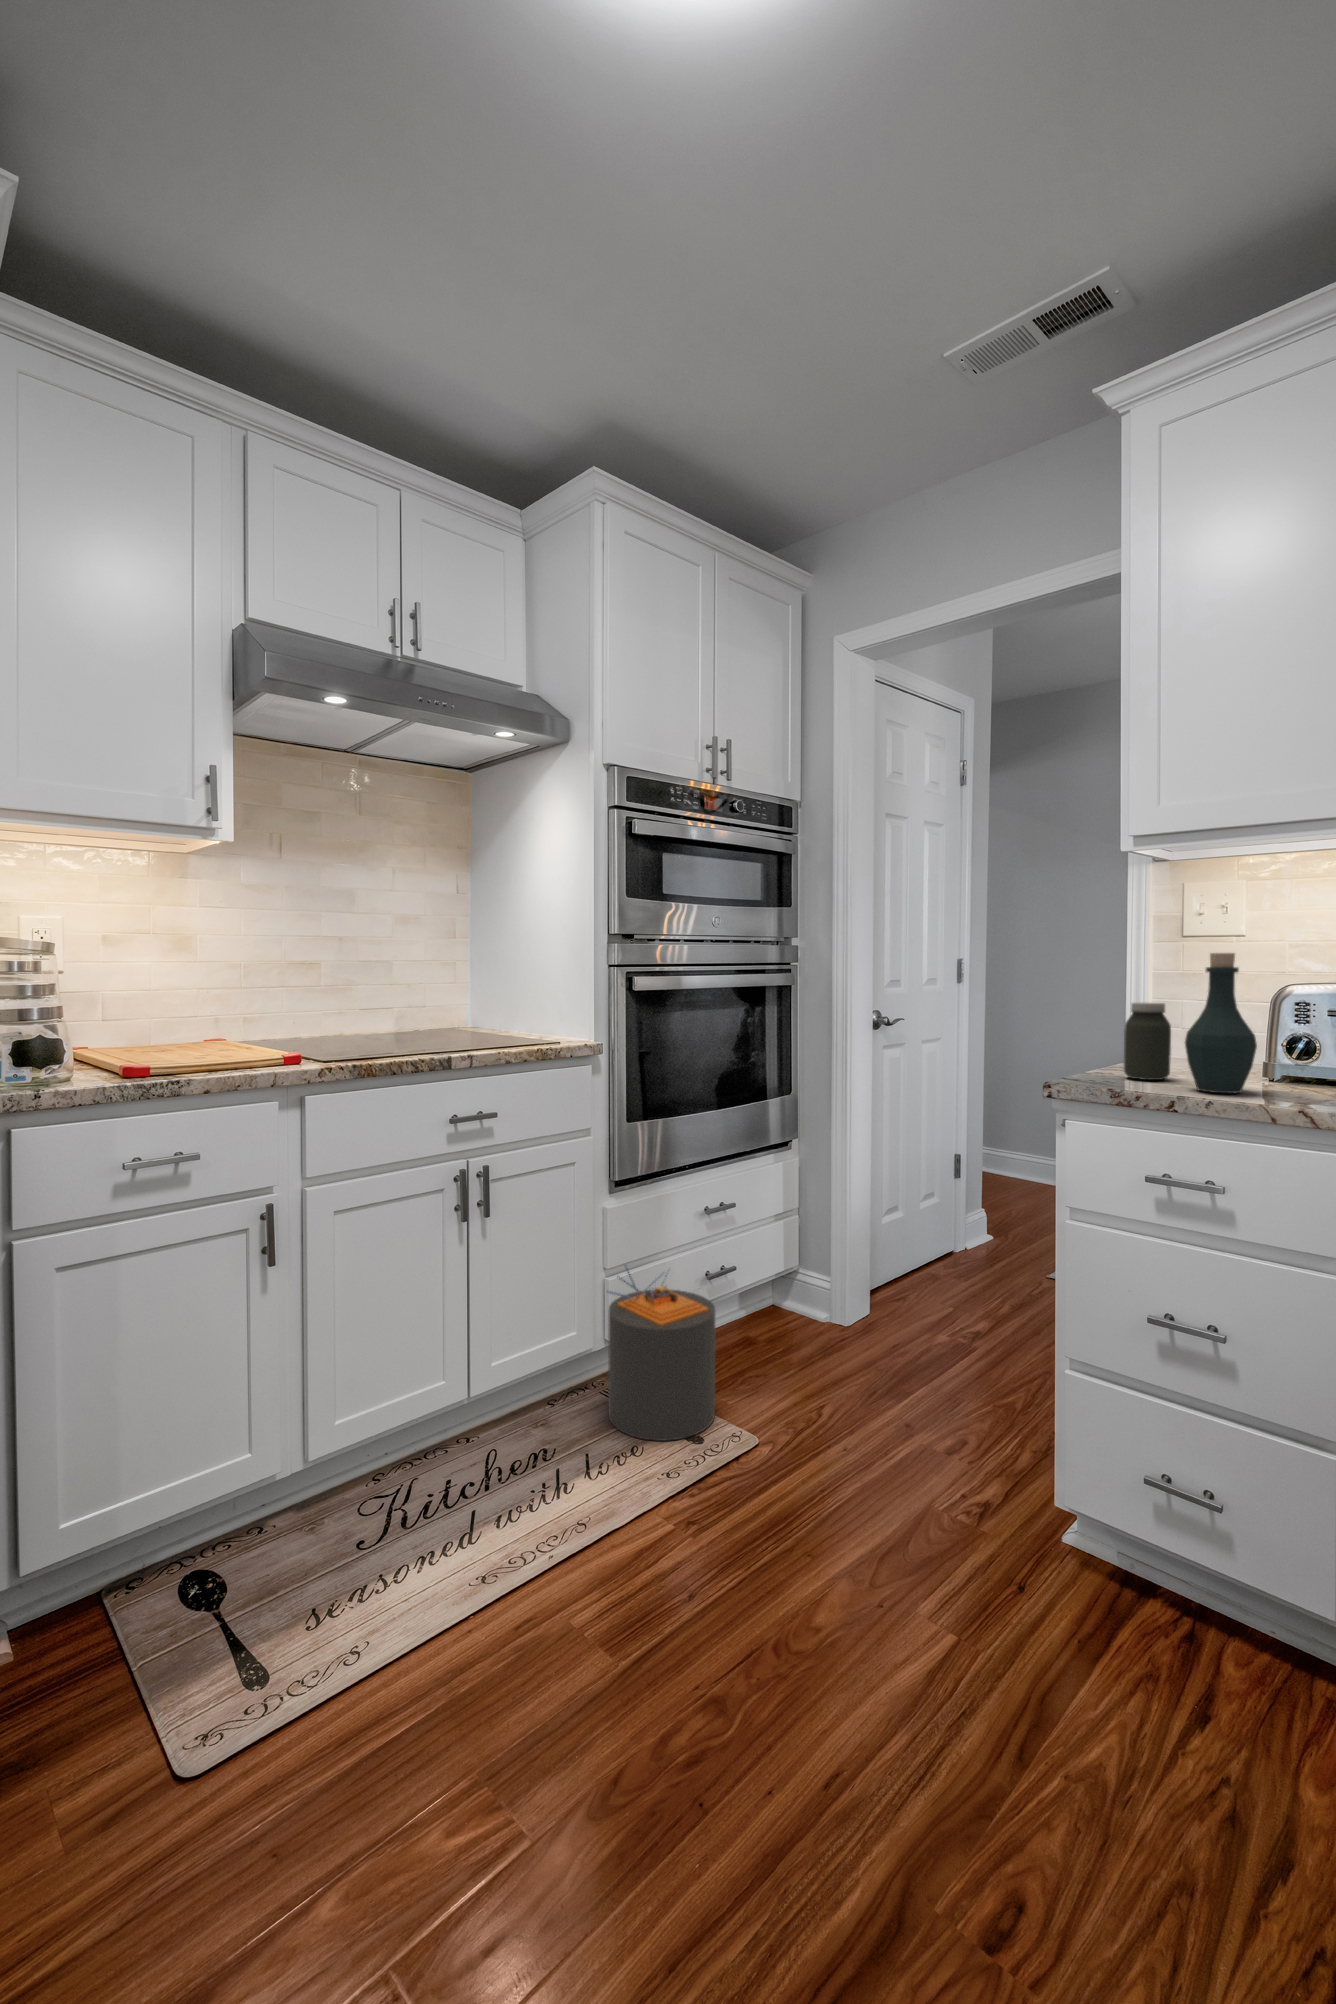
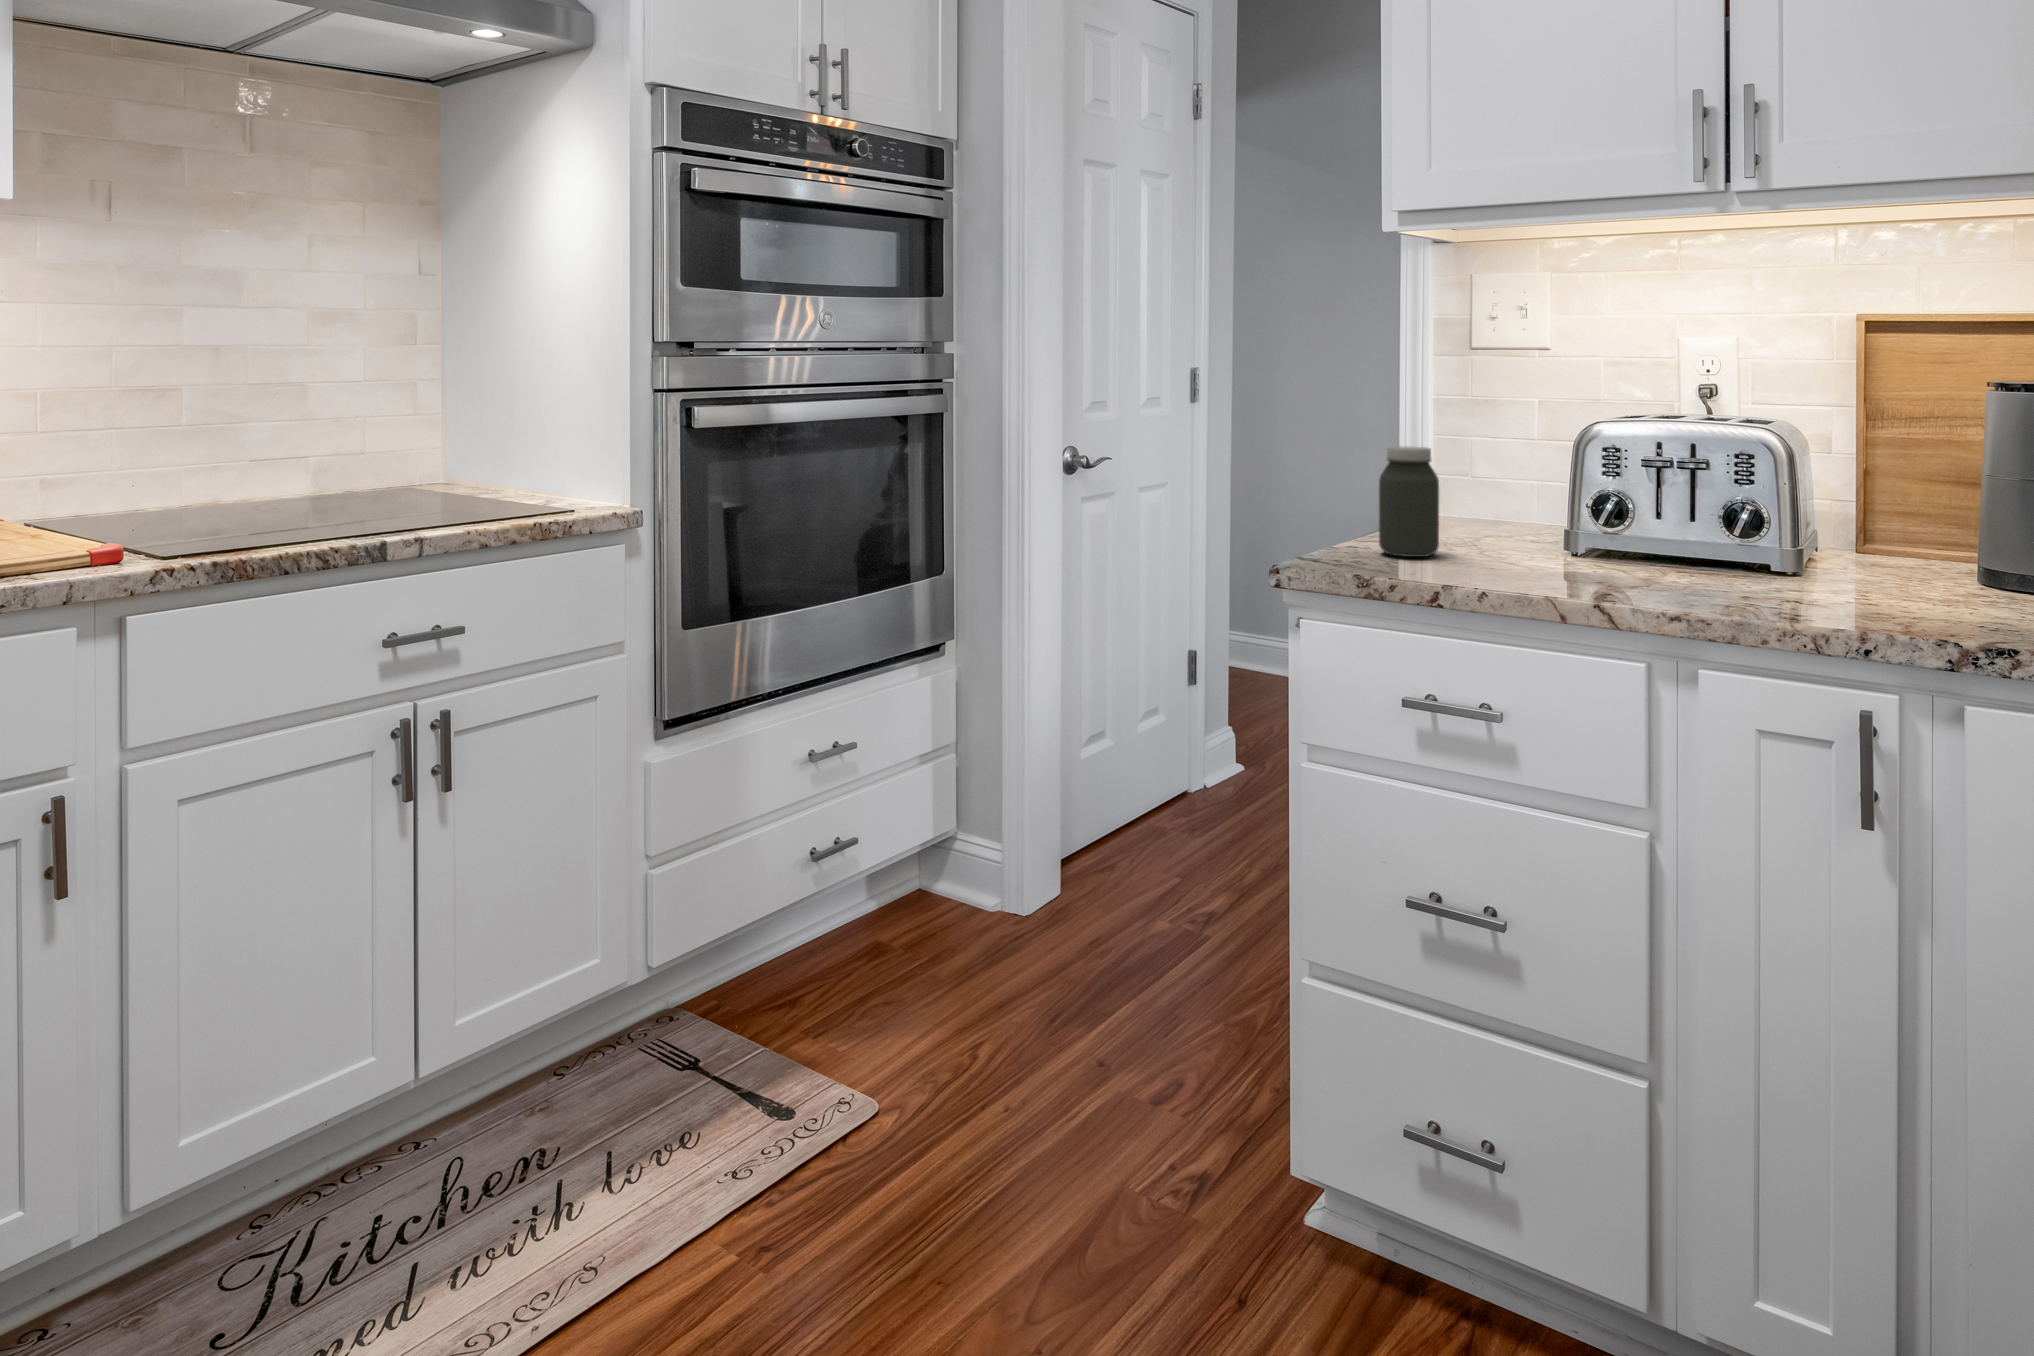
bottle: present [1185,953,1257,1093] -> none [1453,382,1543,579]
trash can: present [607,1265,715,1441] -> none [638,840,816,1121]

